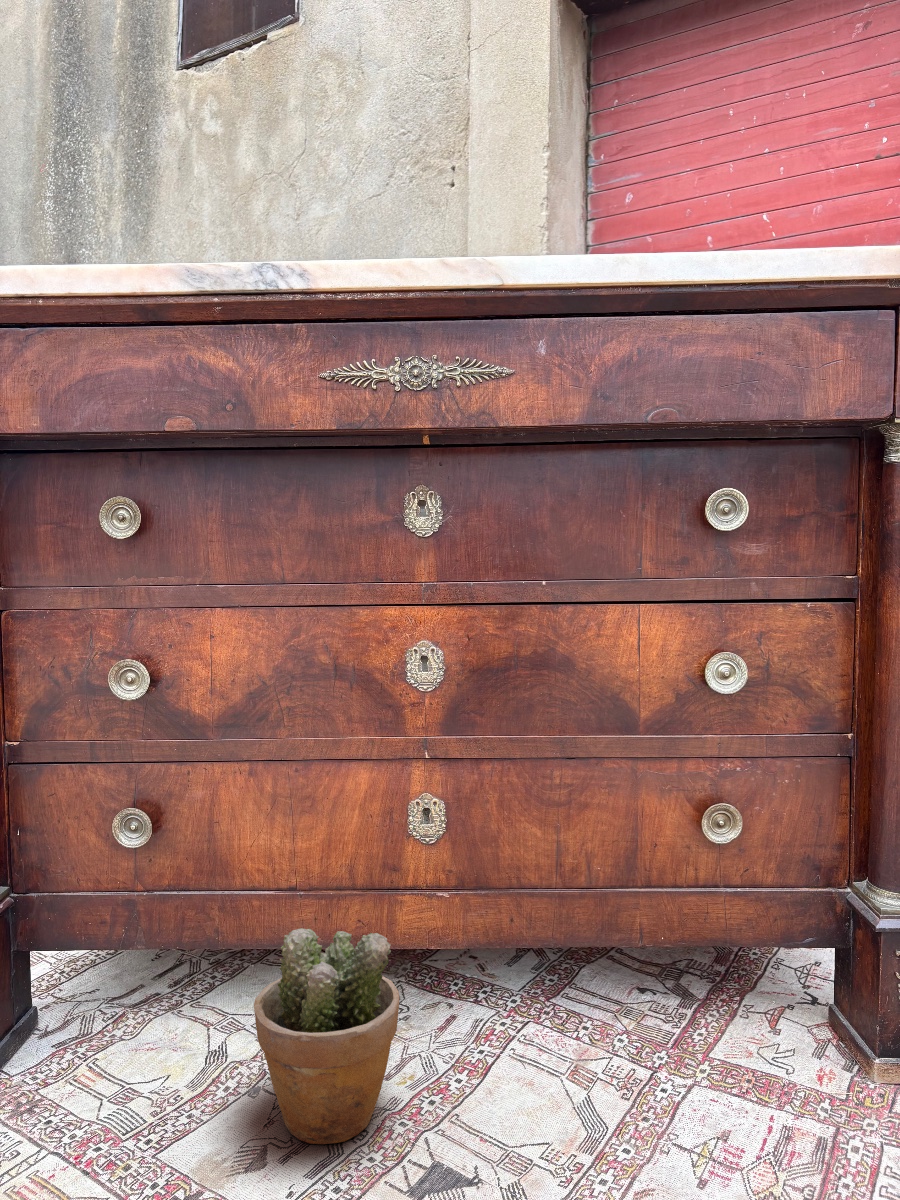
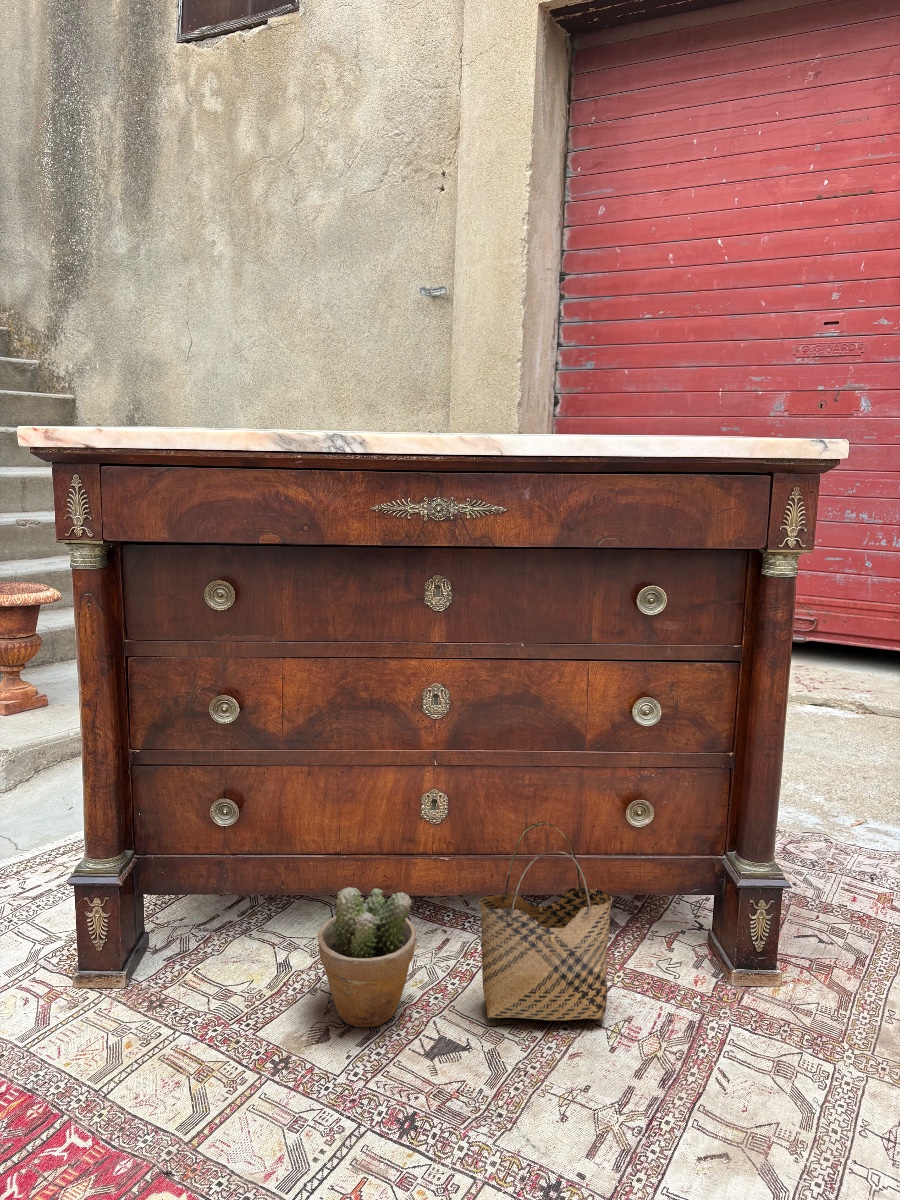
woven basket: none [491,833,689,1133] -> present [479,822,612,1020]

